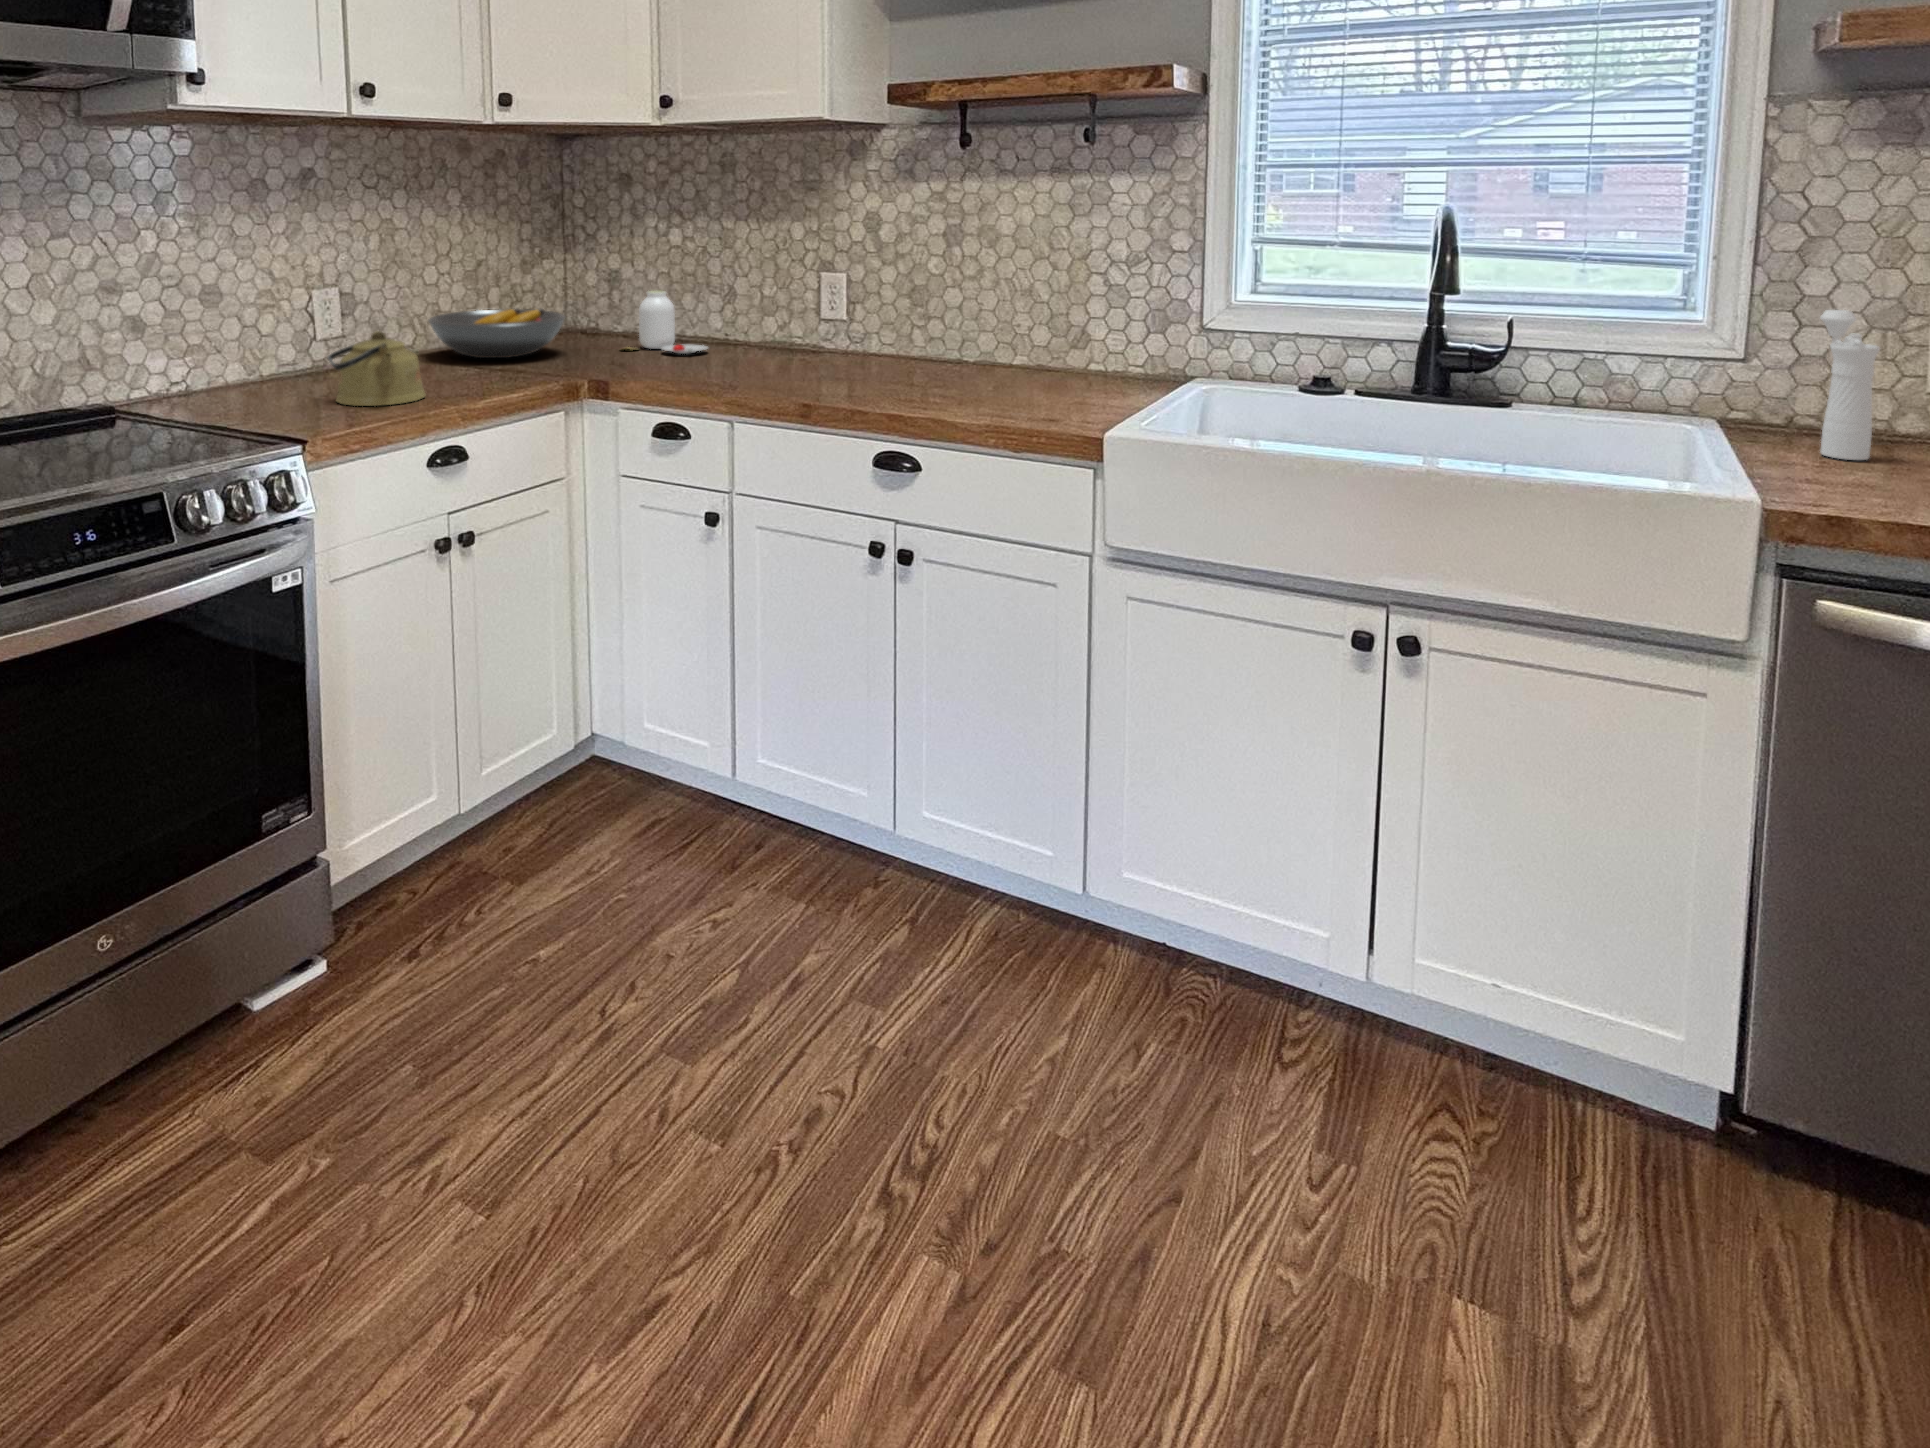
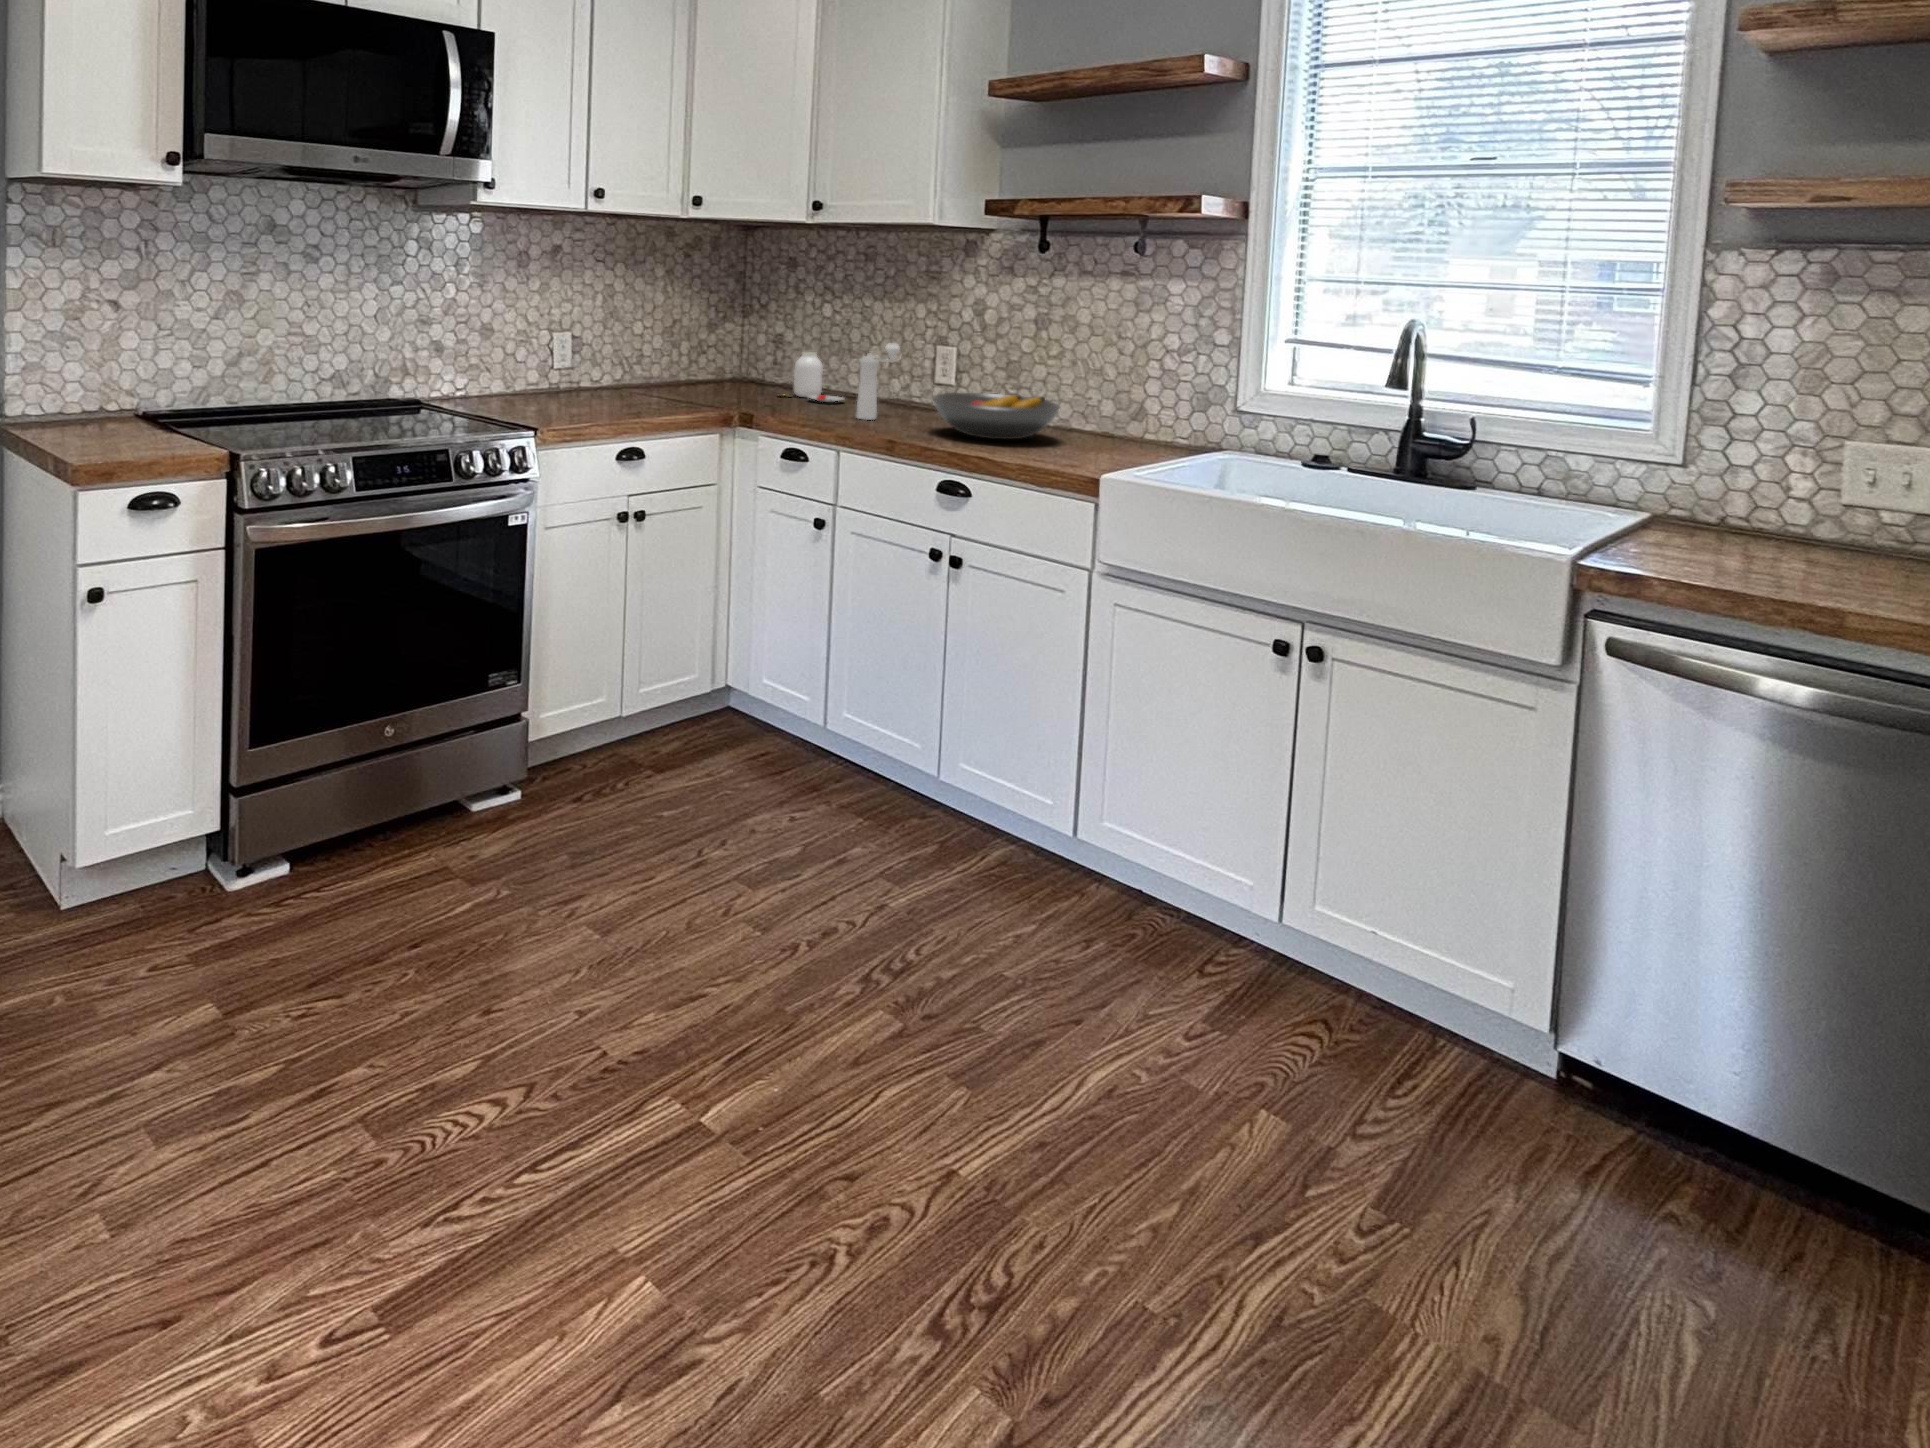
fruit bowl: present [429,308,565,358] -> present [933,393,1060,439]
pepper mill: present [1820,310,1880,460] -> present [856,343,900,420]
kettle: present [328,331,426,406] -> none [558,363,623,415]

